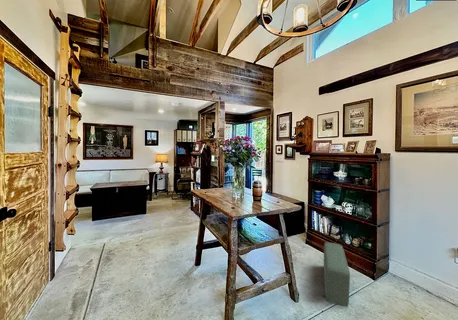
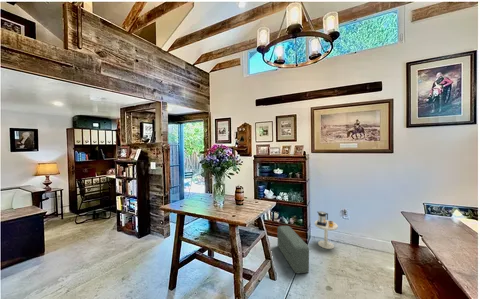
side table: none [387,237,431,298] -> present [315,211,338,249]

